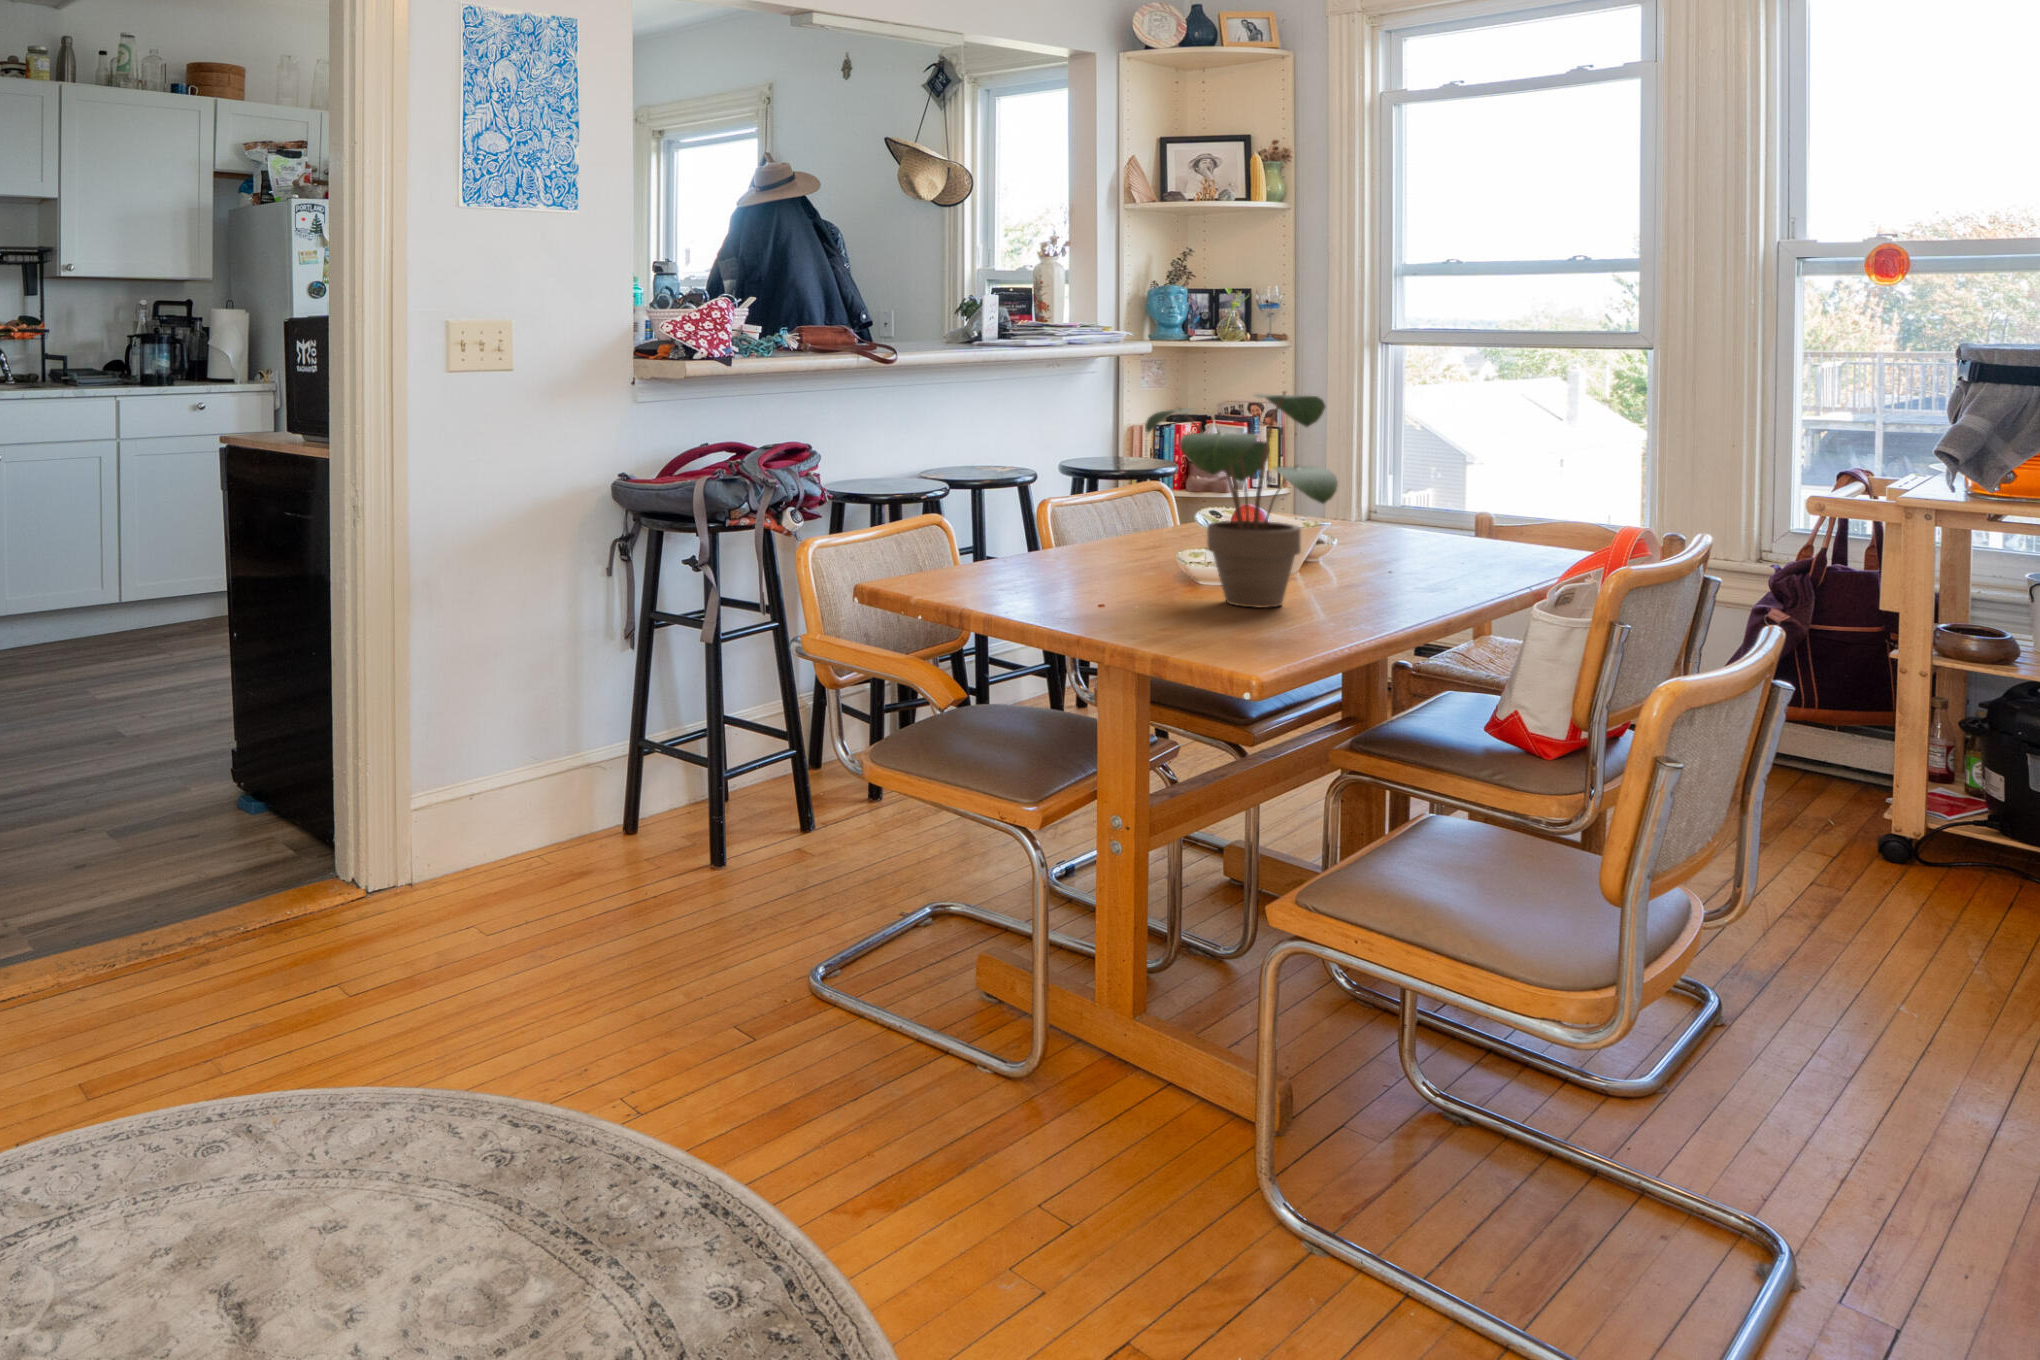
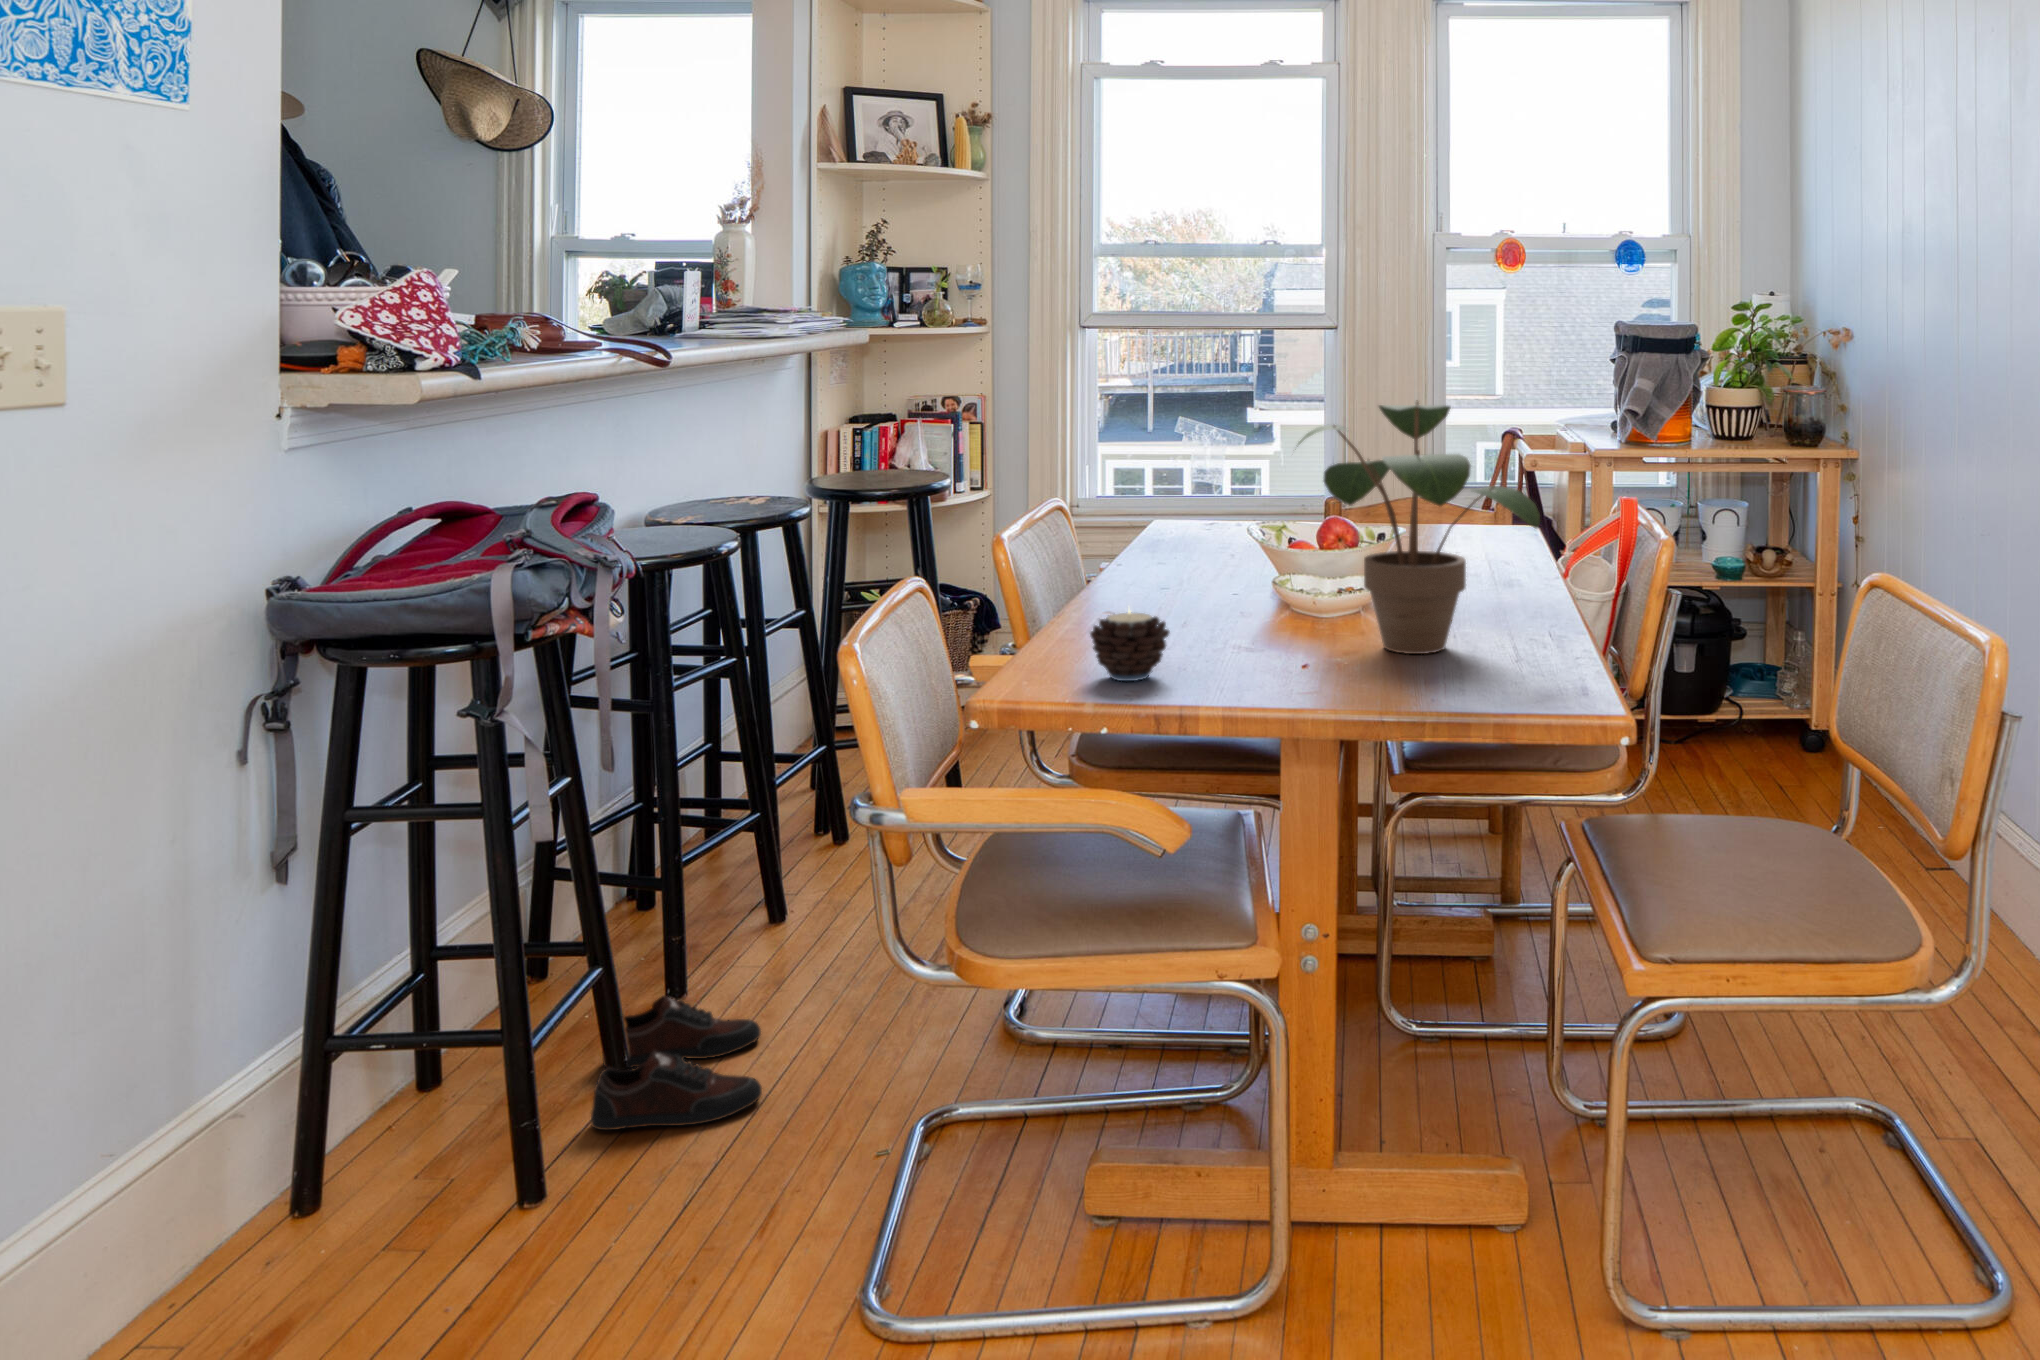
candle: none [965,534,1022,590] -> present [1090,610,1169,681]
shoe: none [770,796,899,876] -> present [591,996,762,1130]

